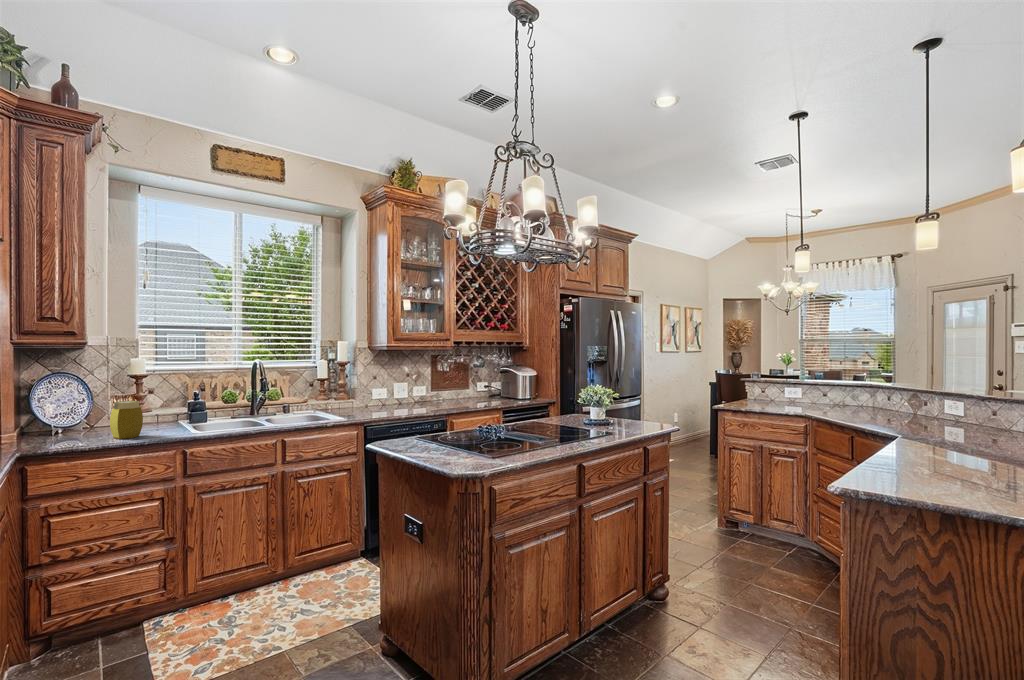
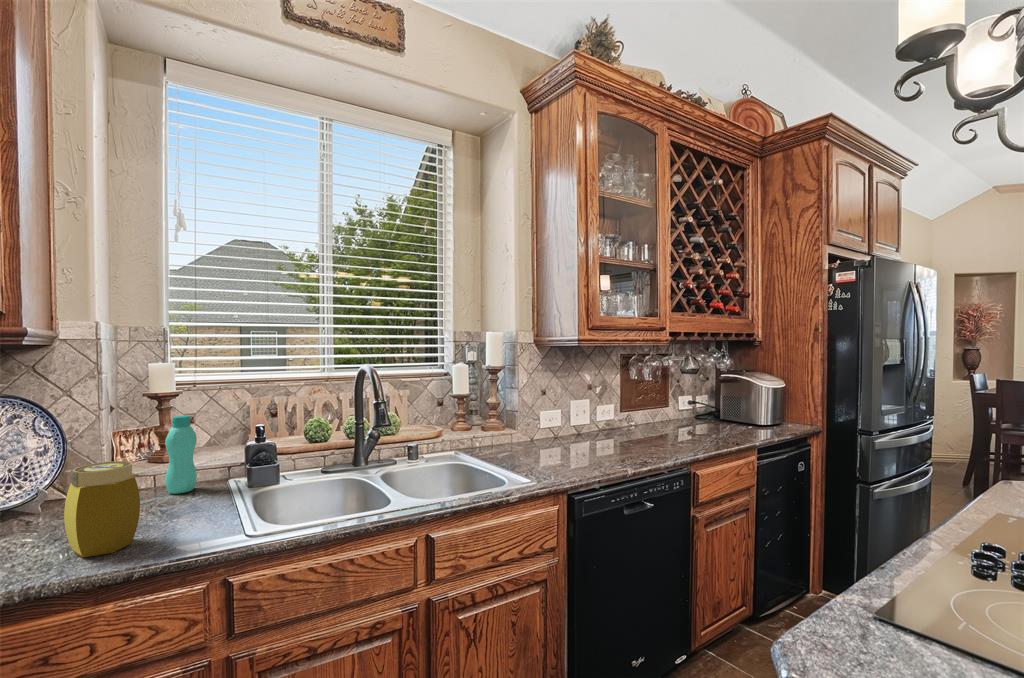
bottle: none [144,385,161,425] -> present [165,416,197,494]

